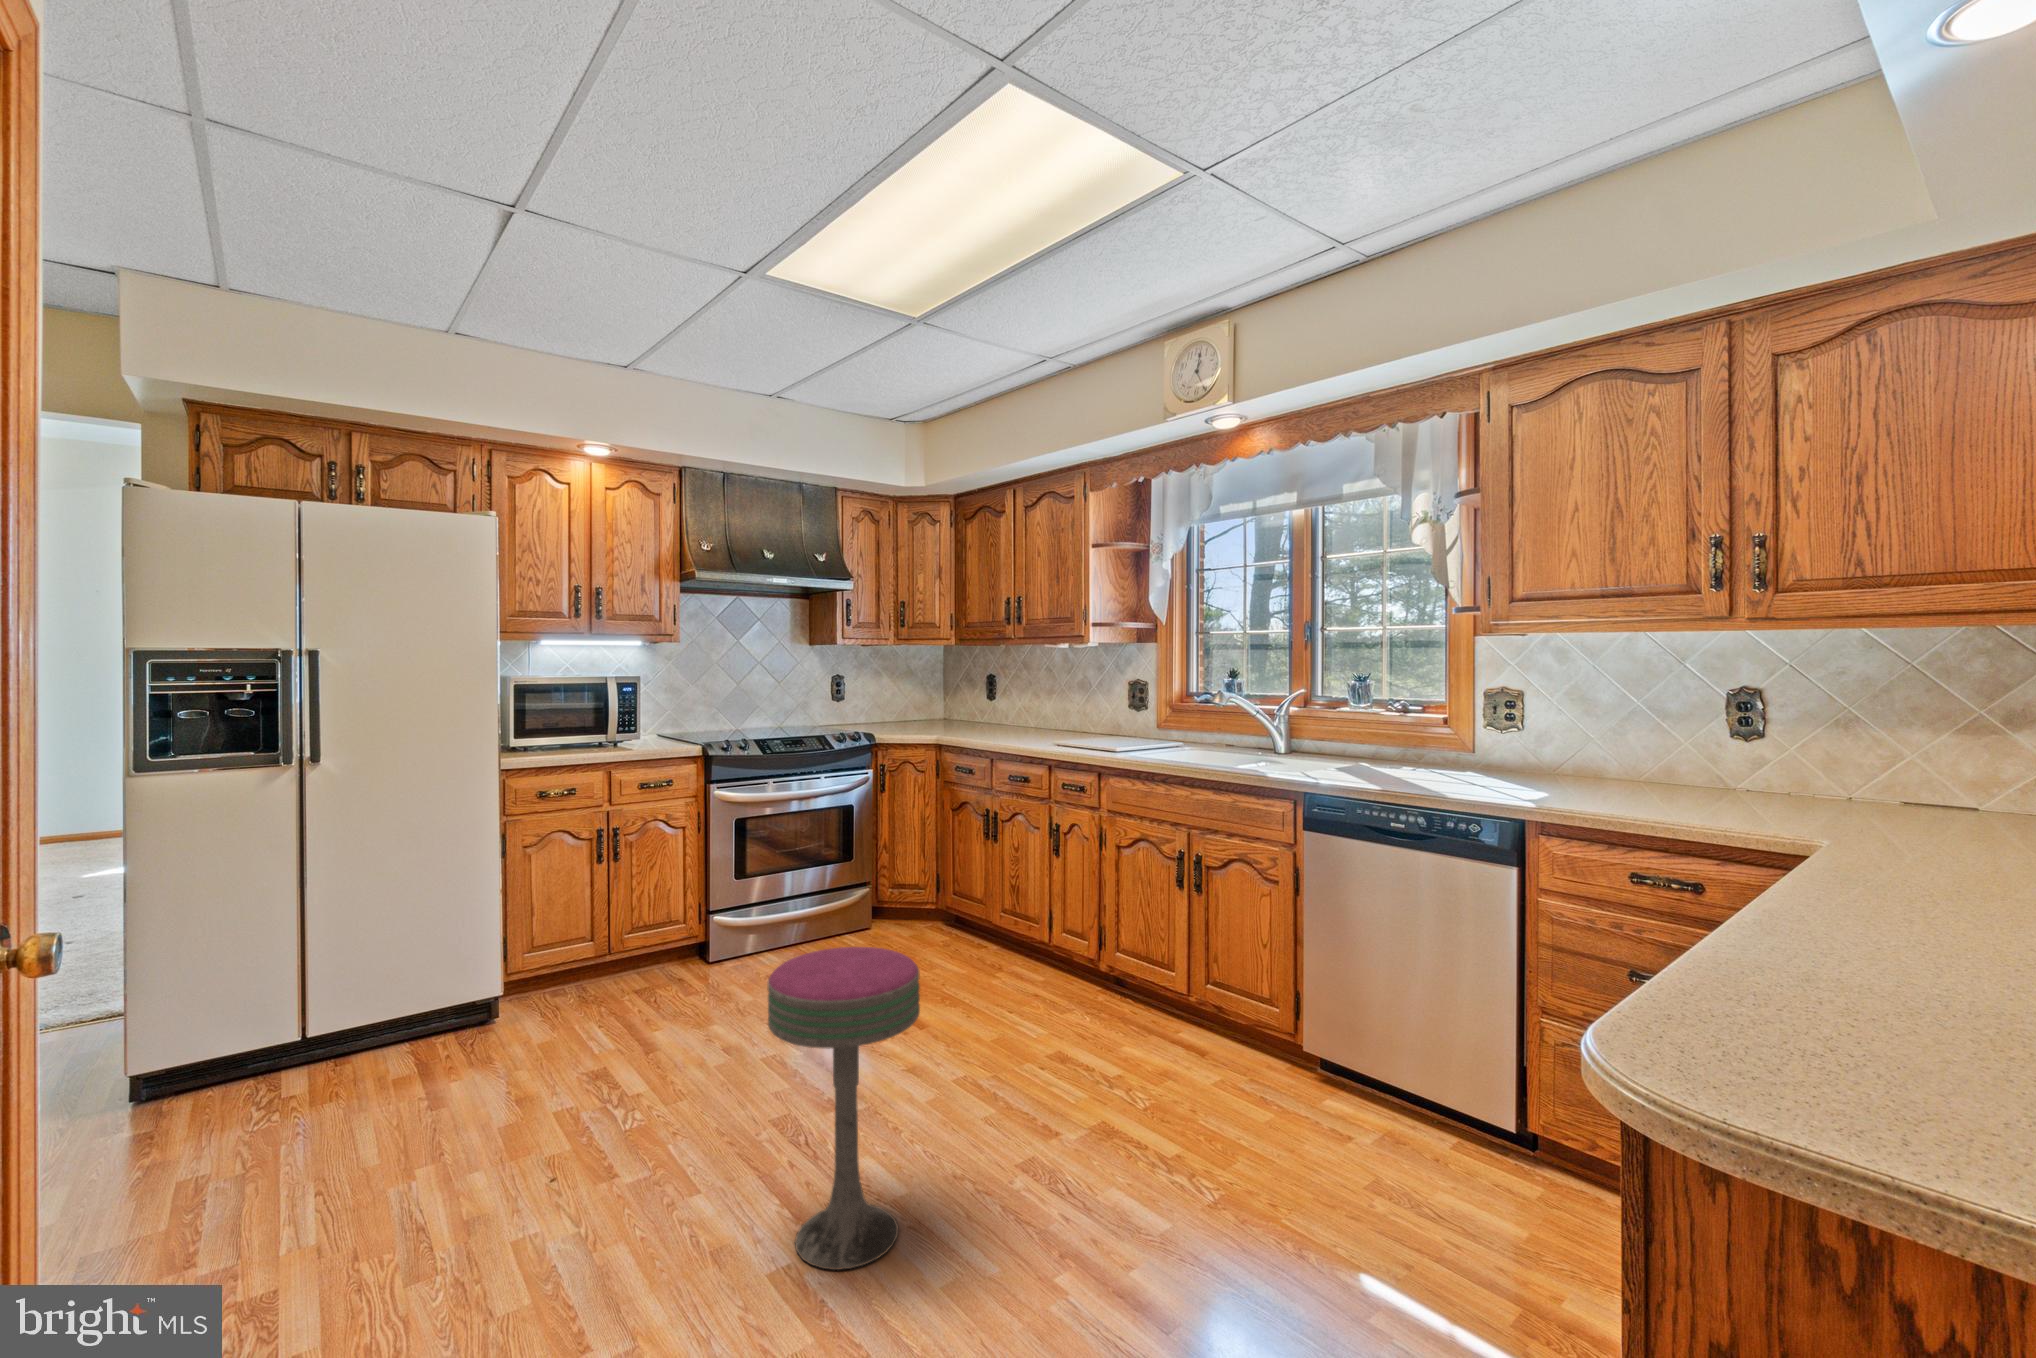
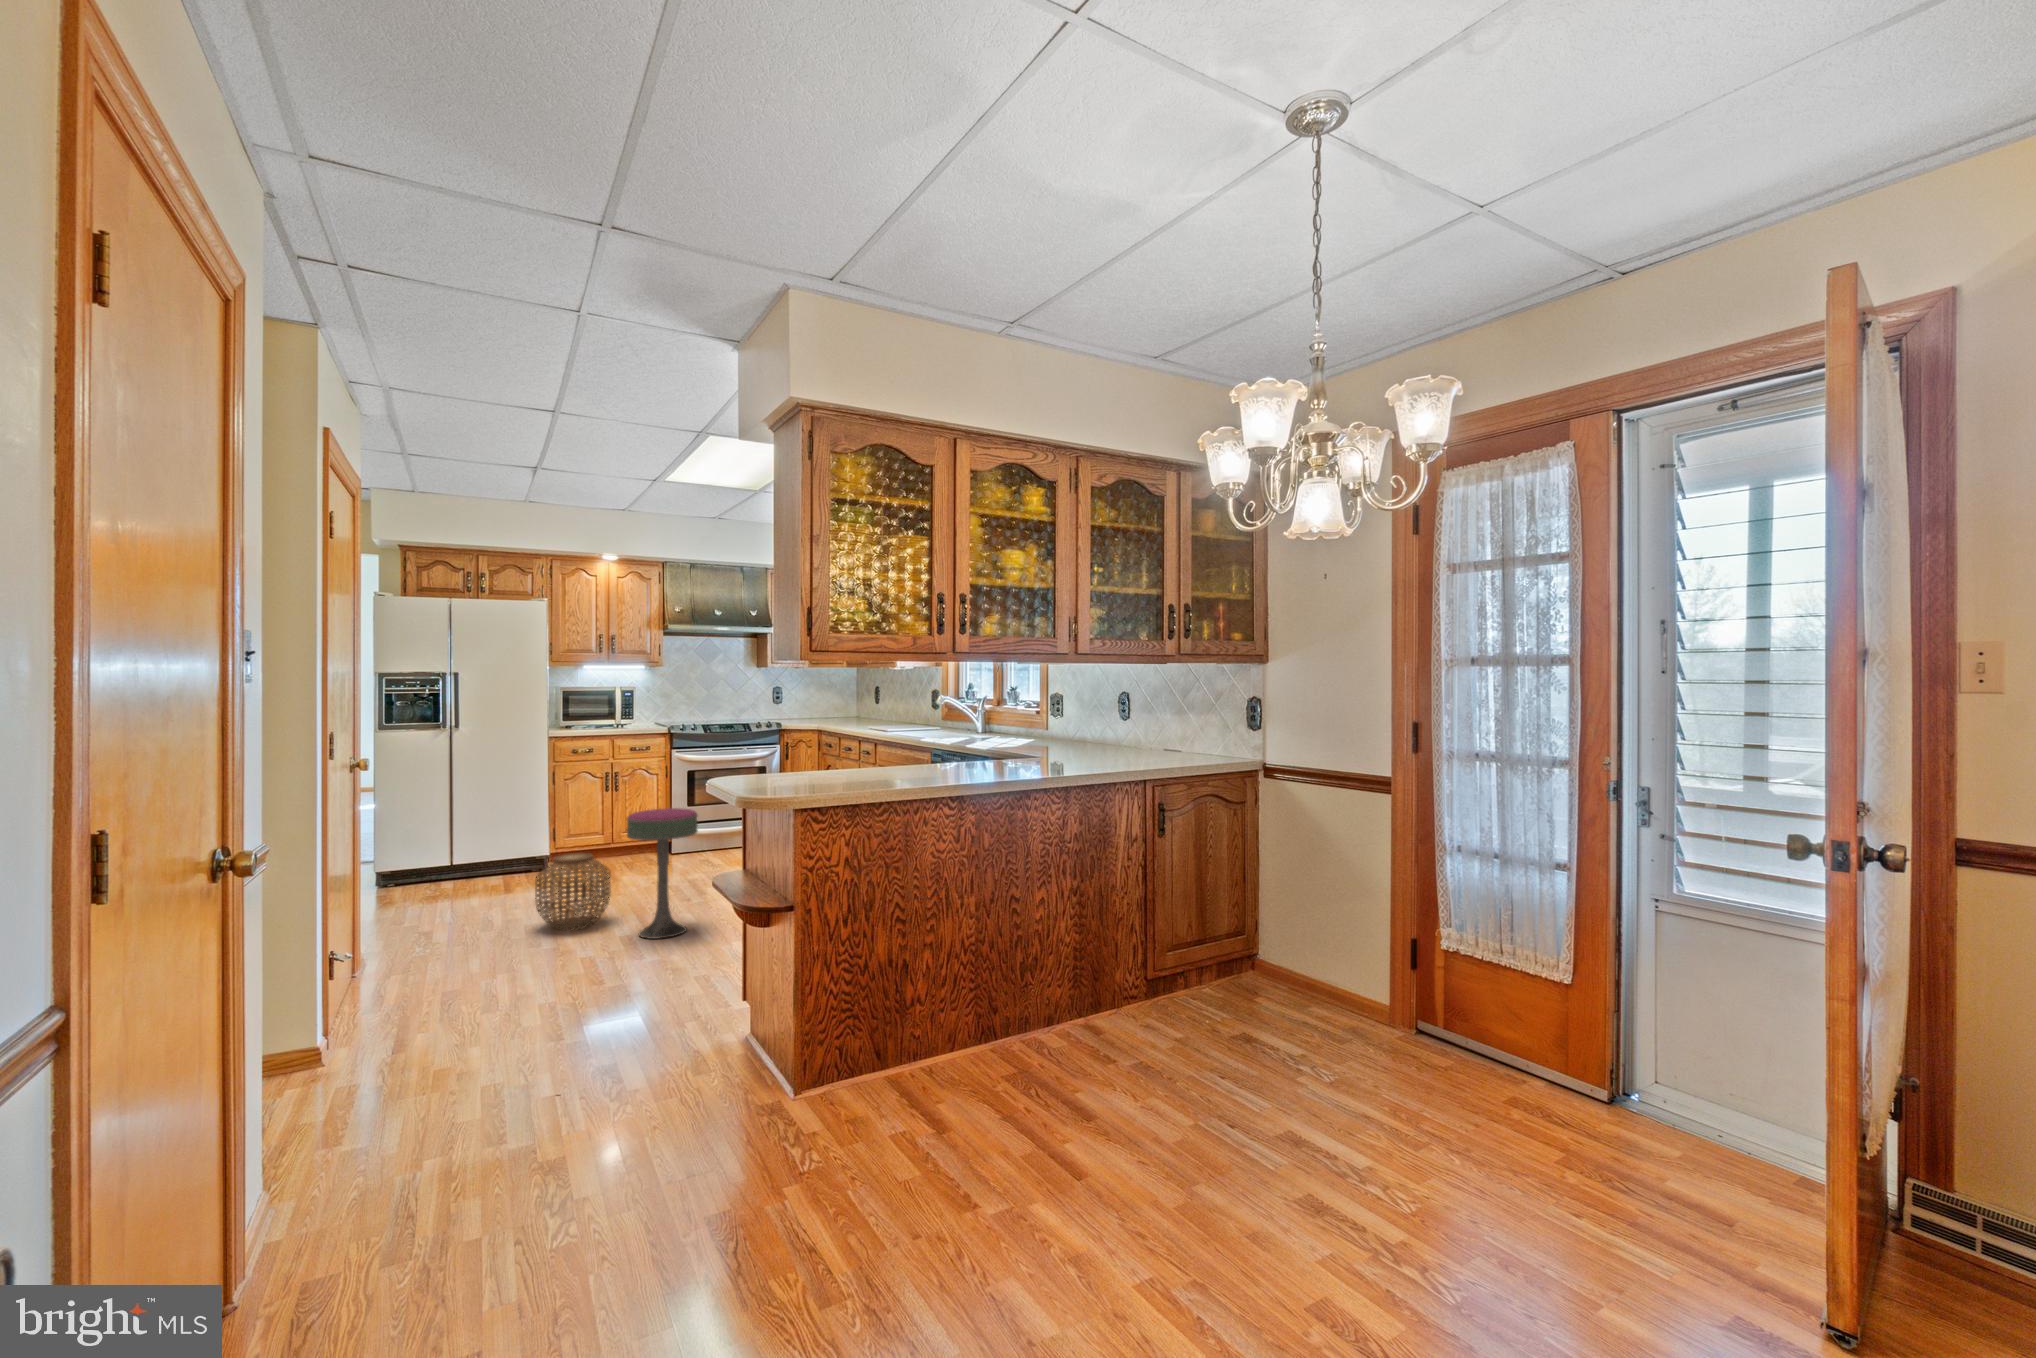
woven basket: none [538,1049,704,1245] -> present [535,853,611,930]

